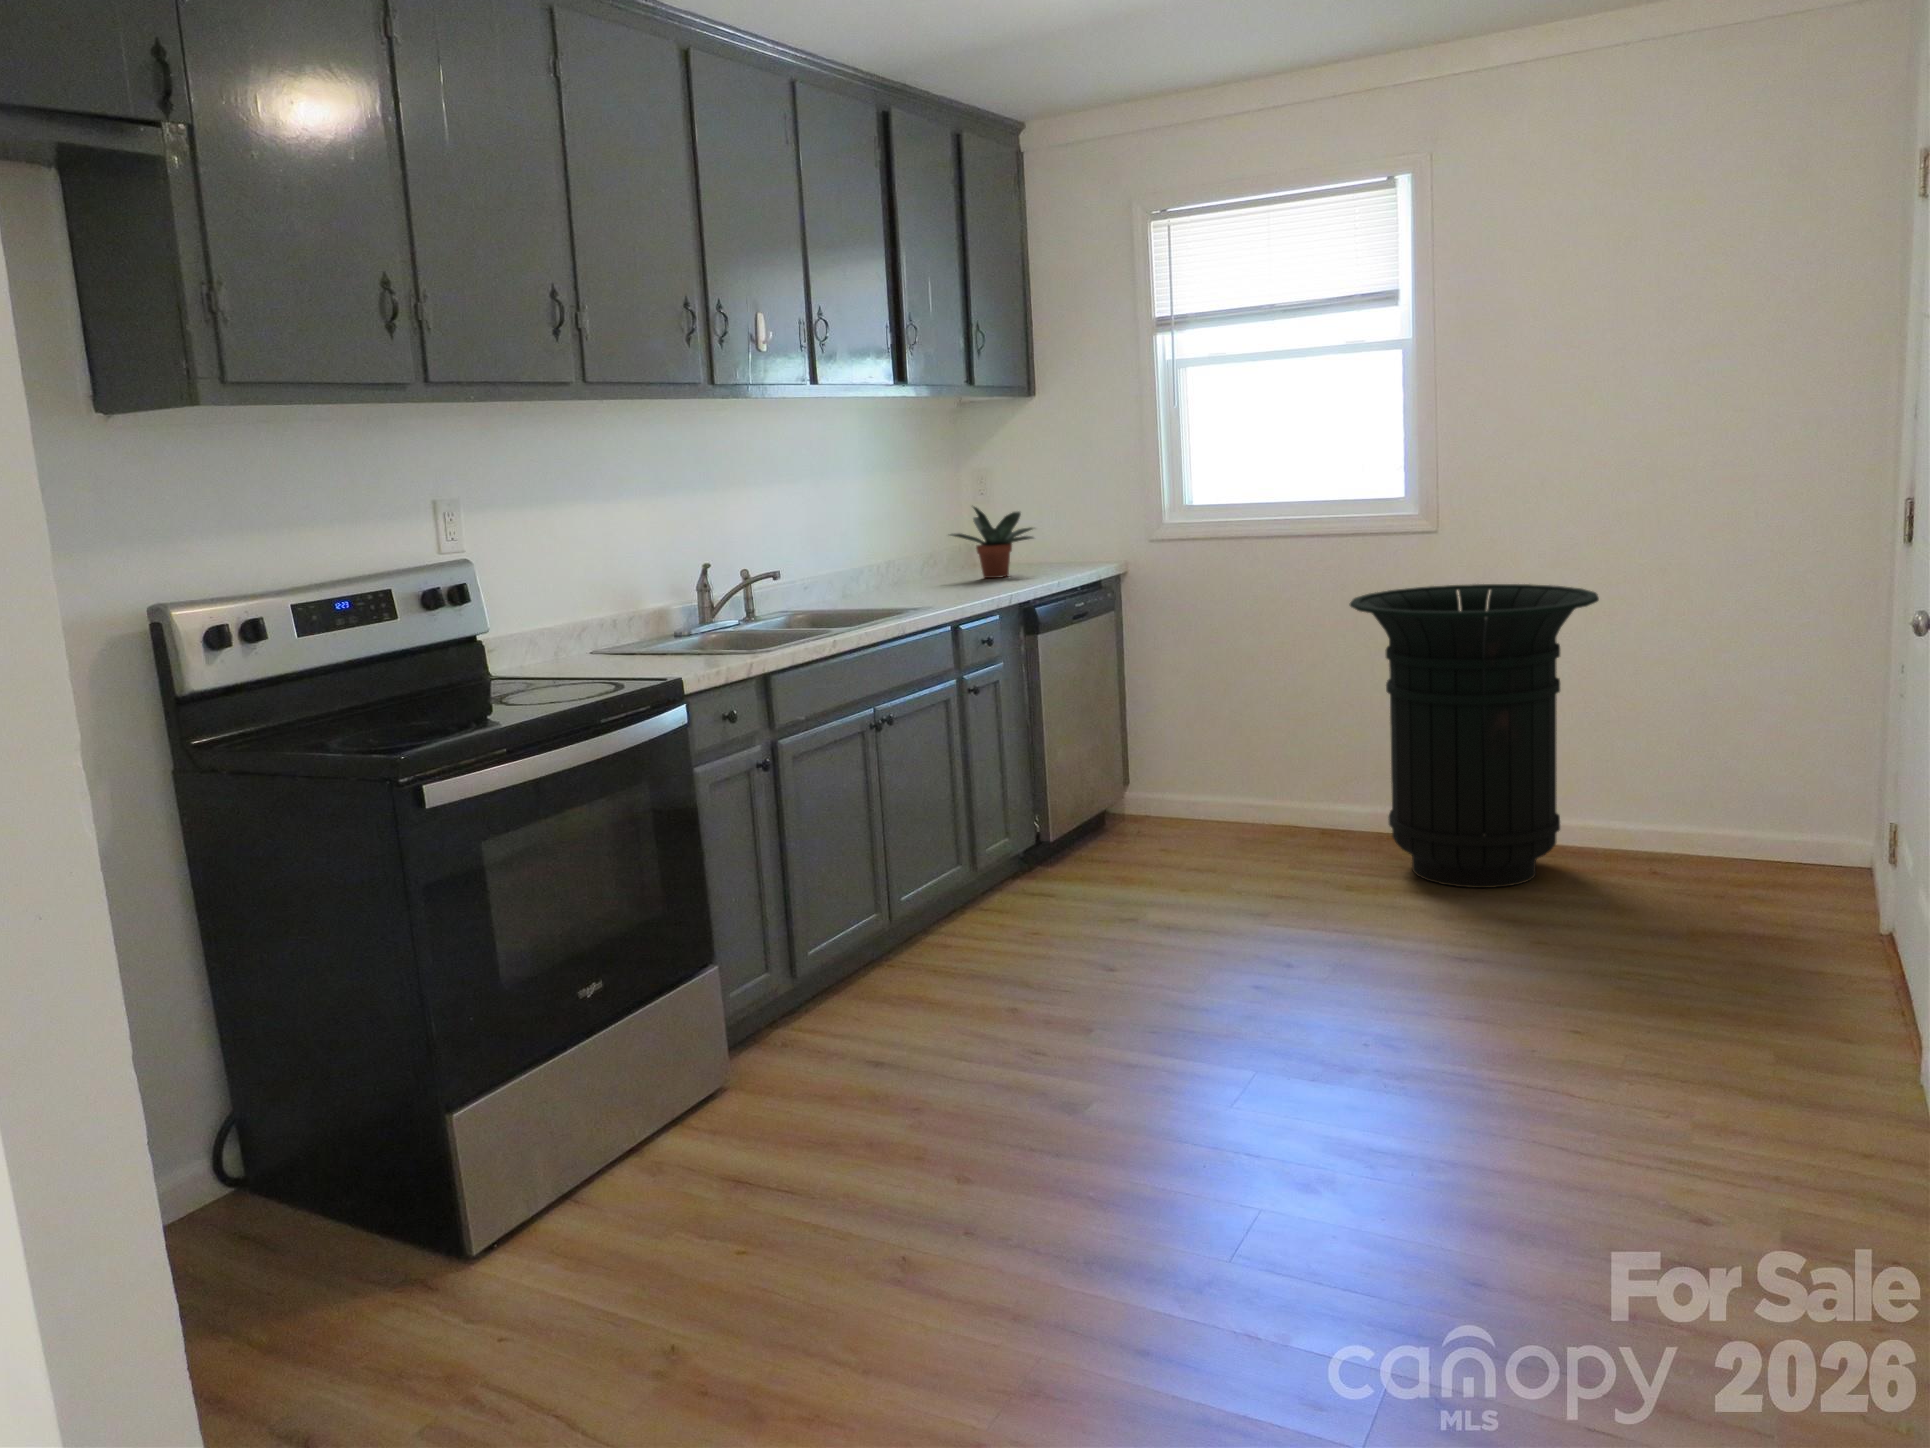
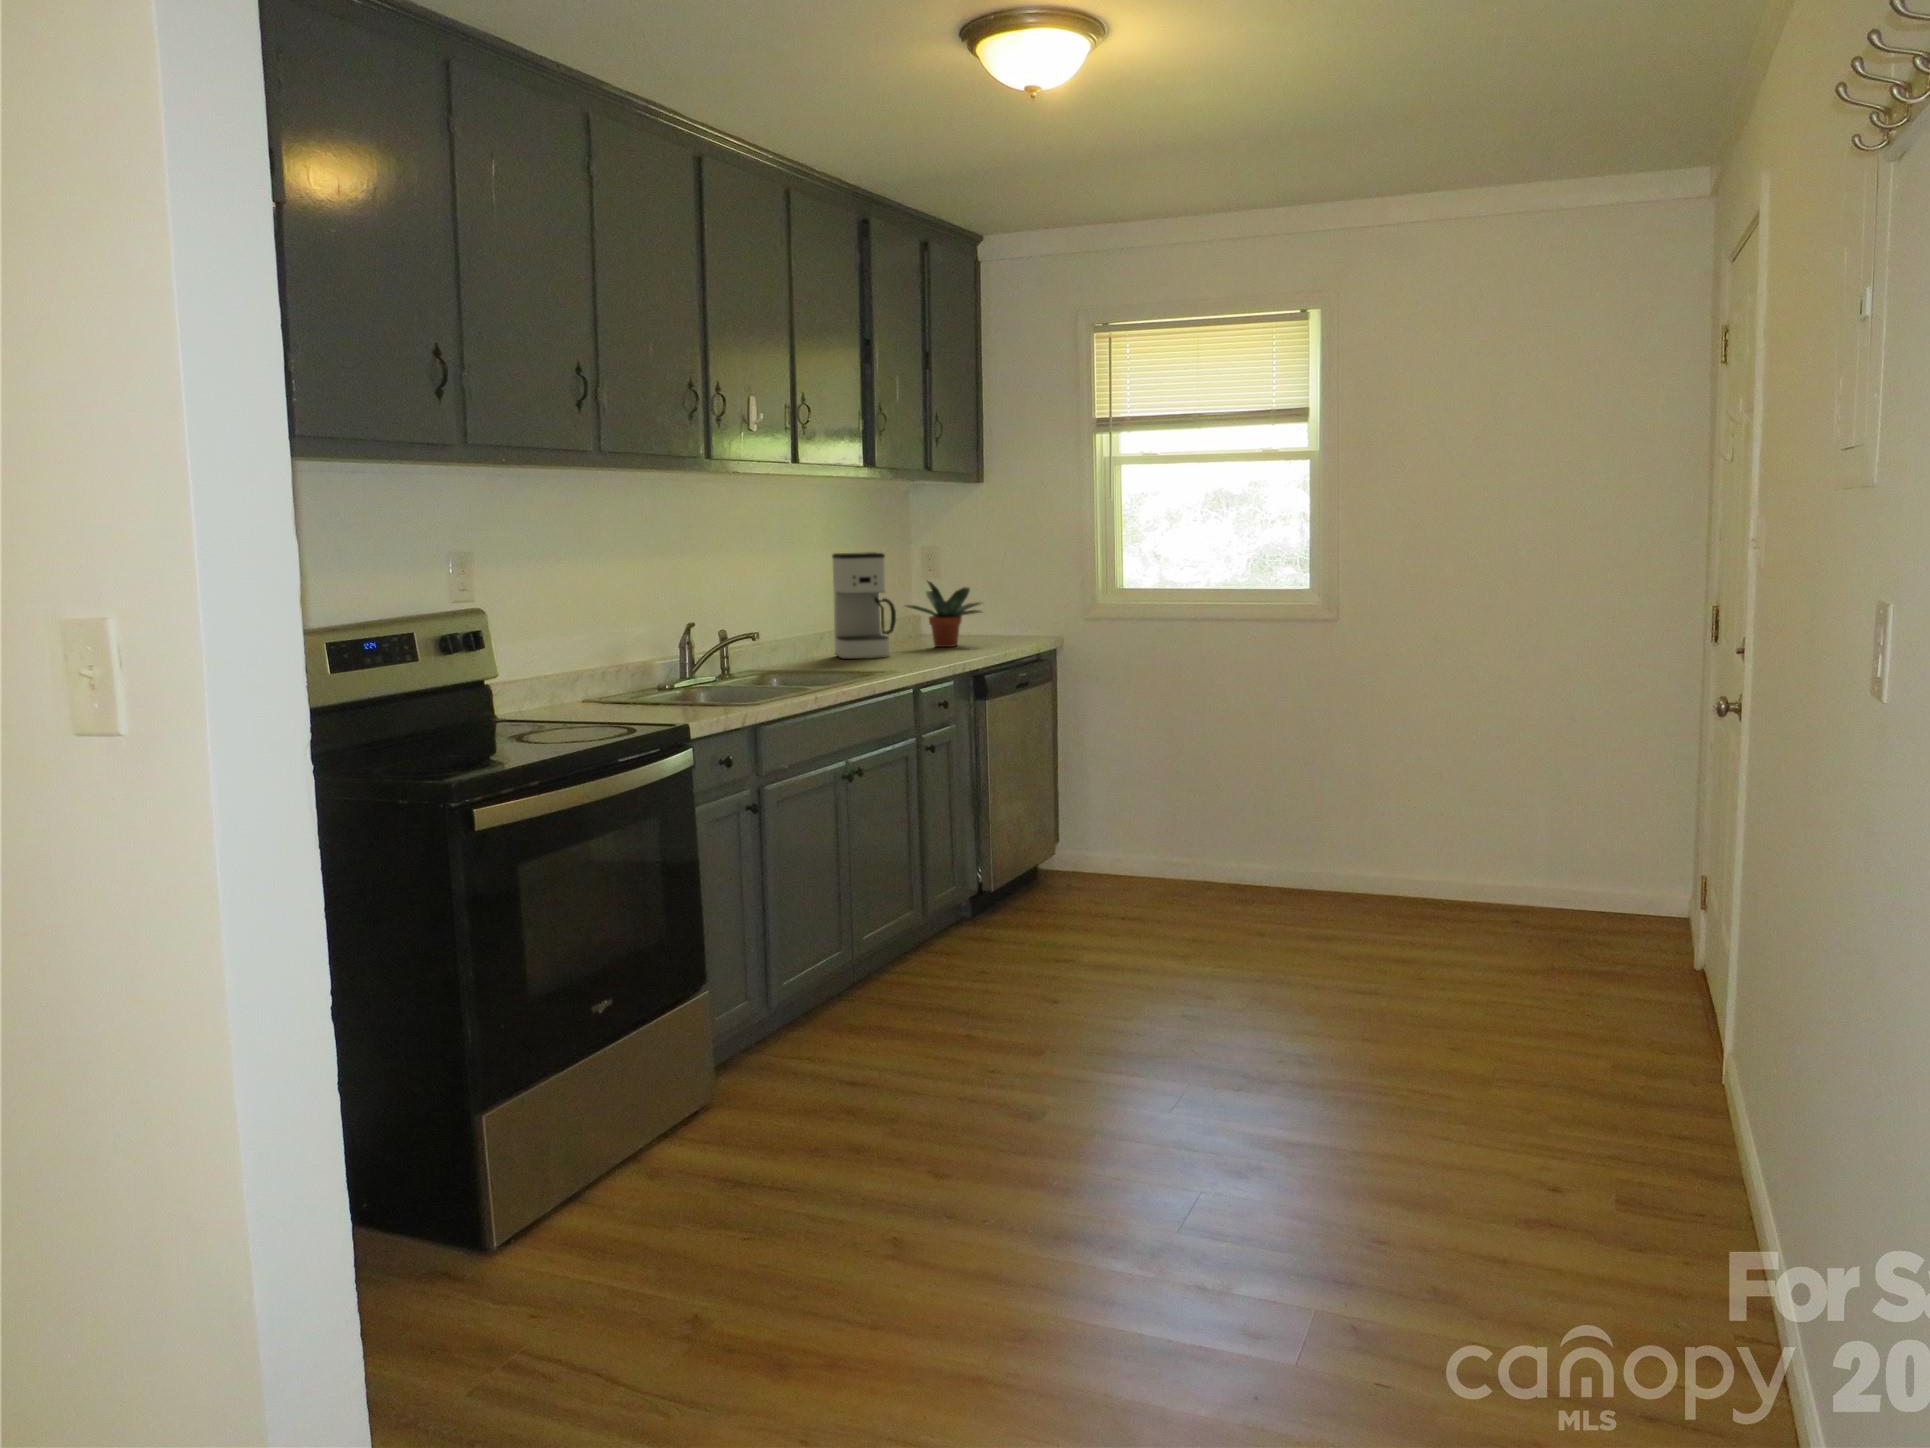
coffee maker: none [867,478,937,595] -> present [832,552,896,659]
trash can: present [1349,584,1599,888] -> none [1264,667,1473,933]

